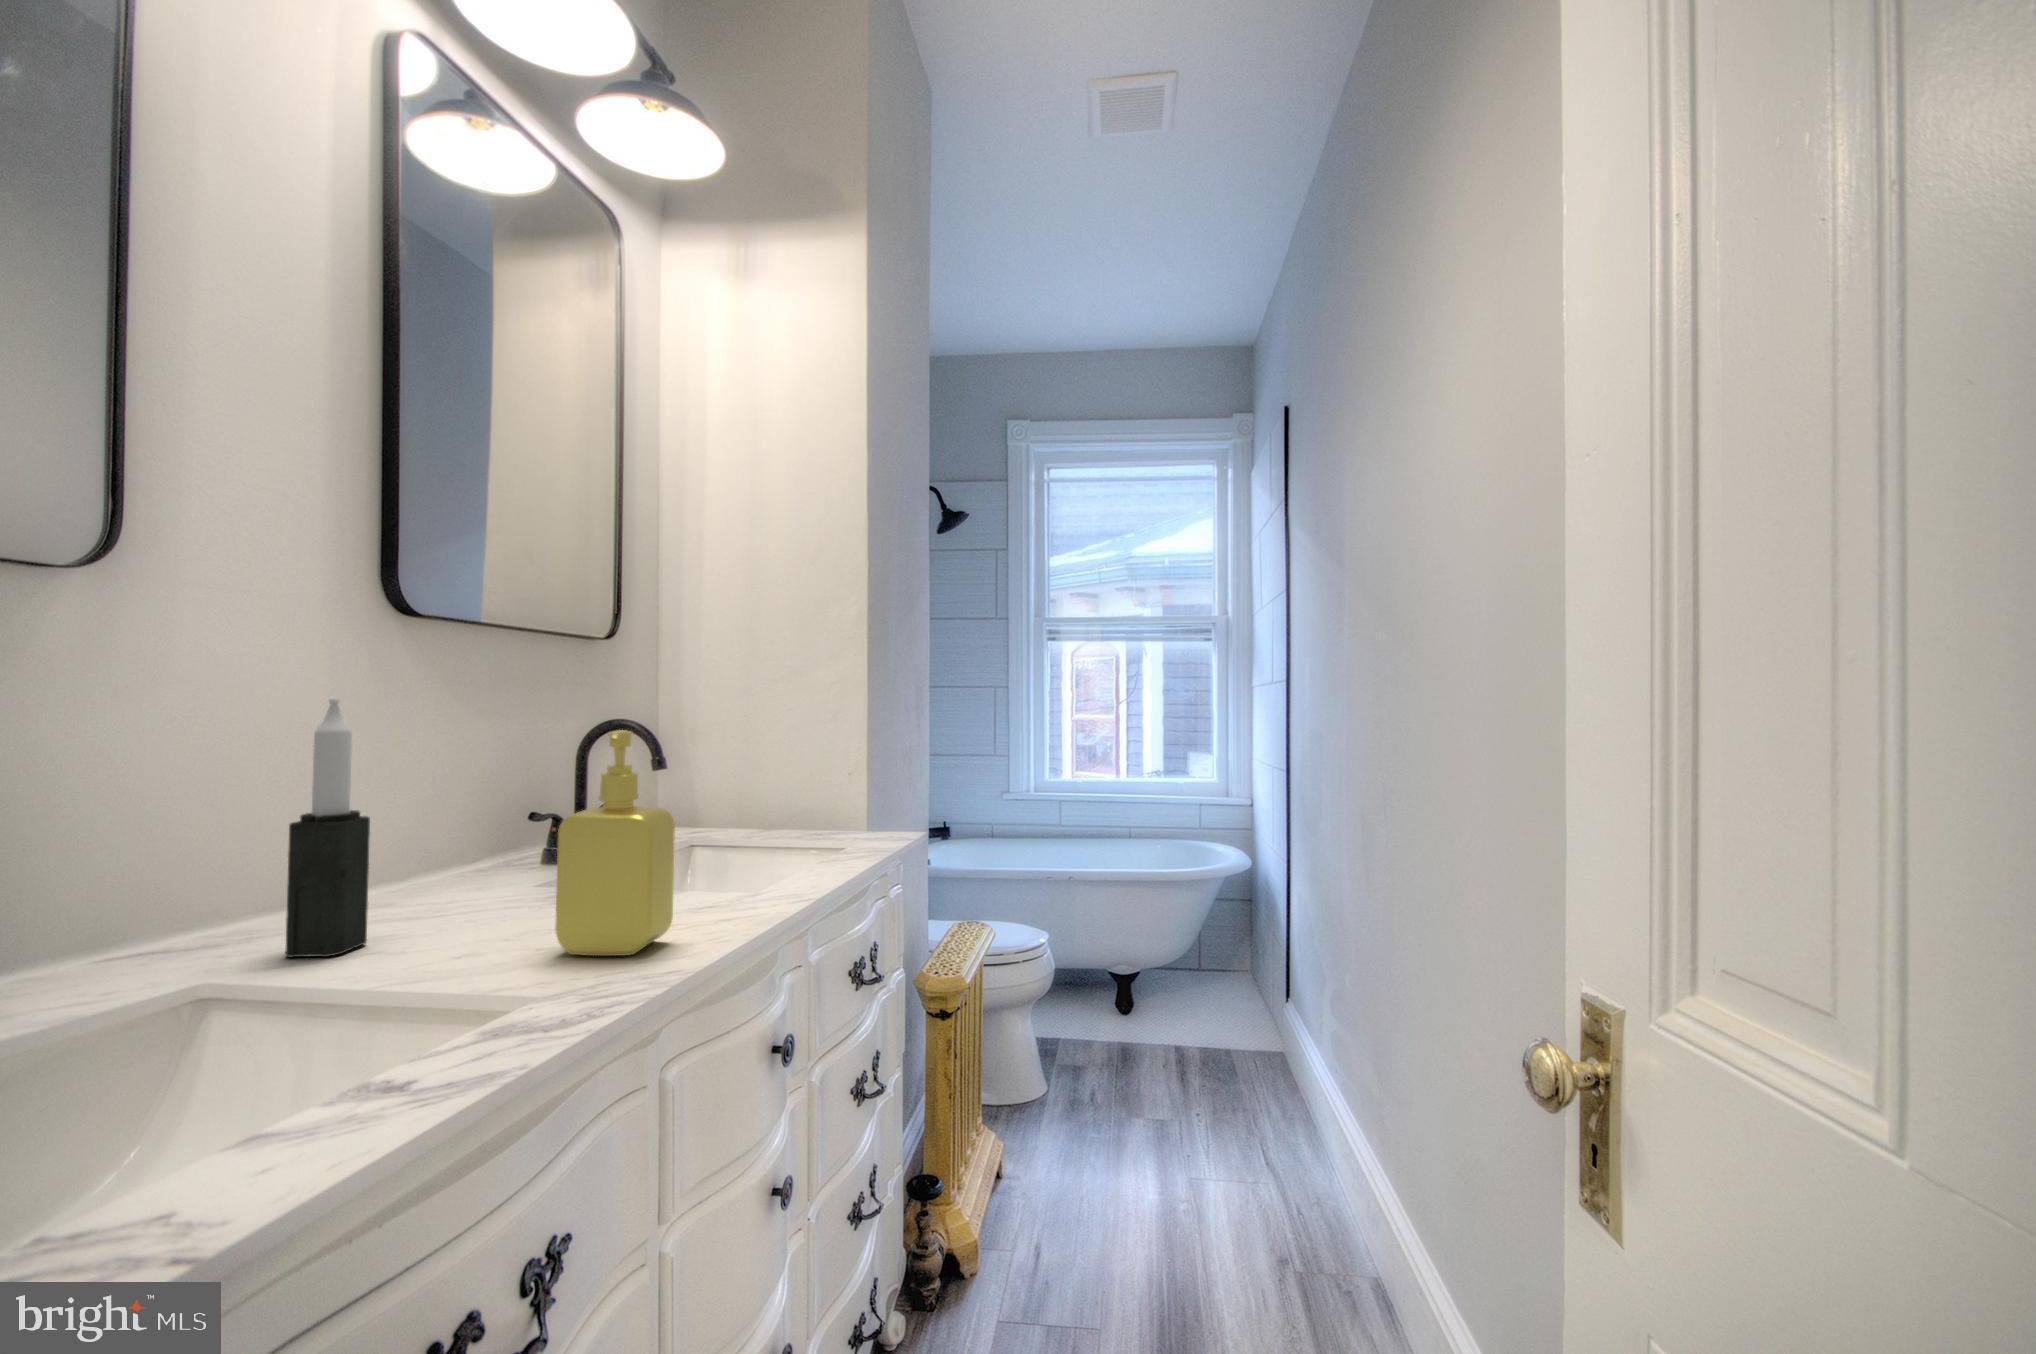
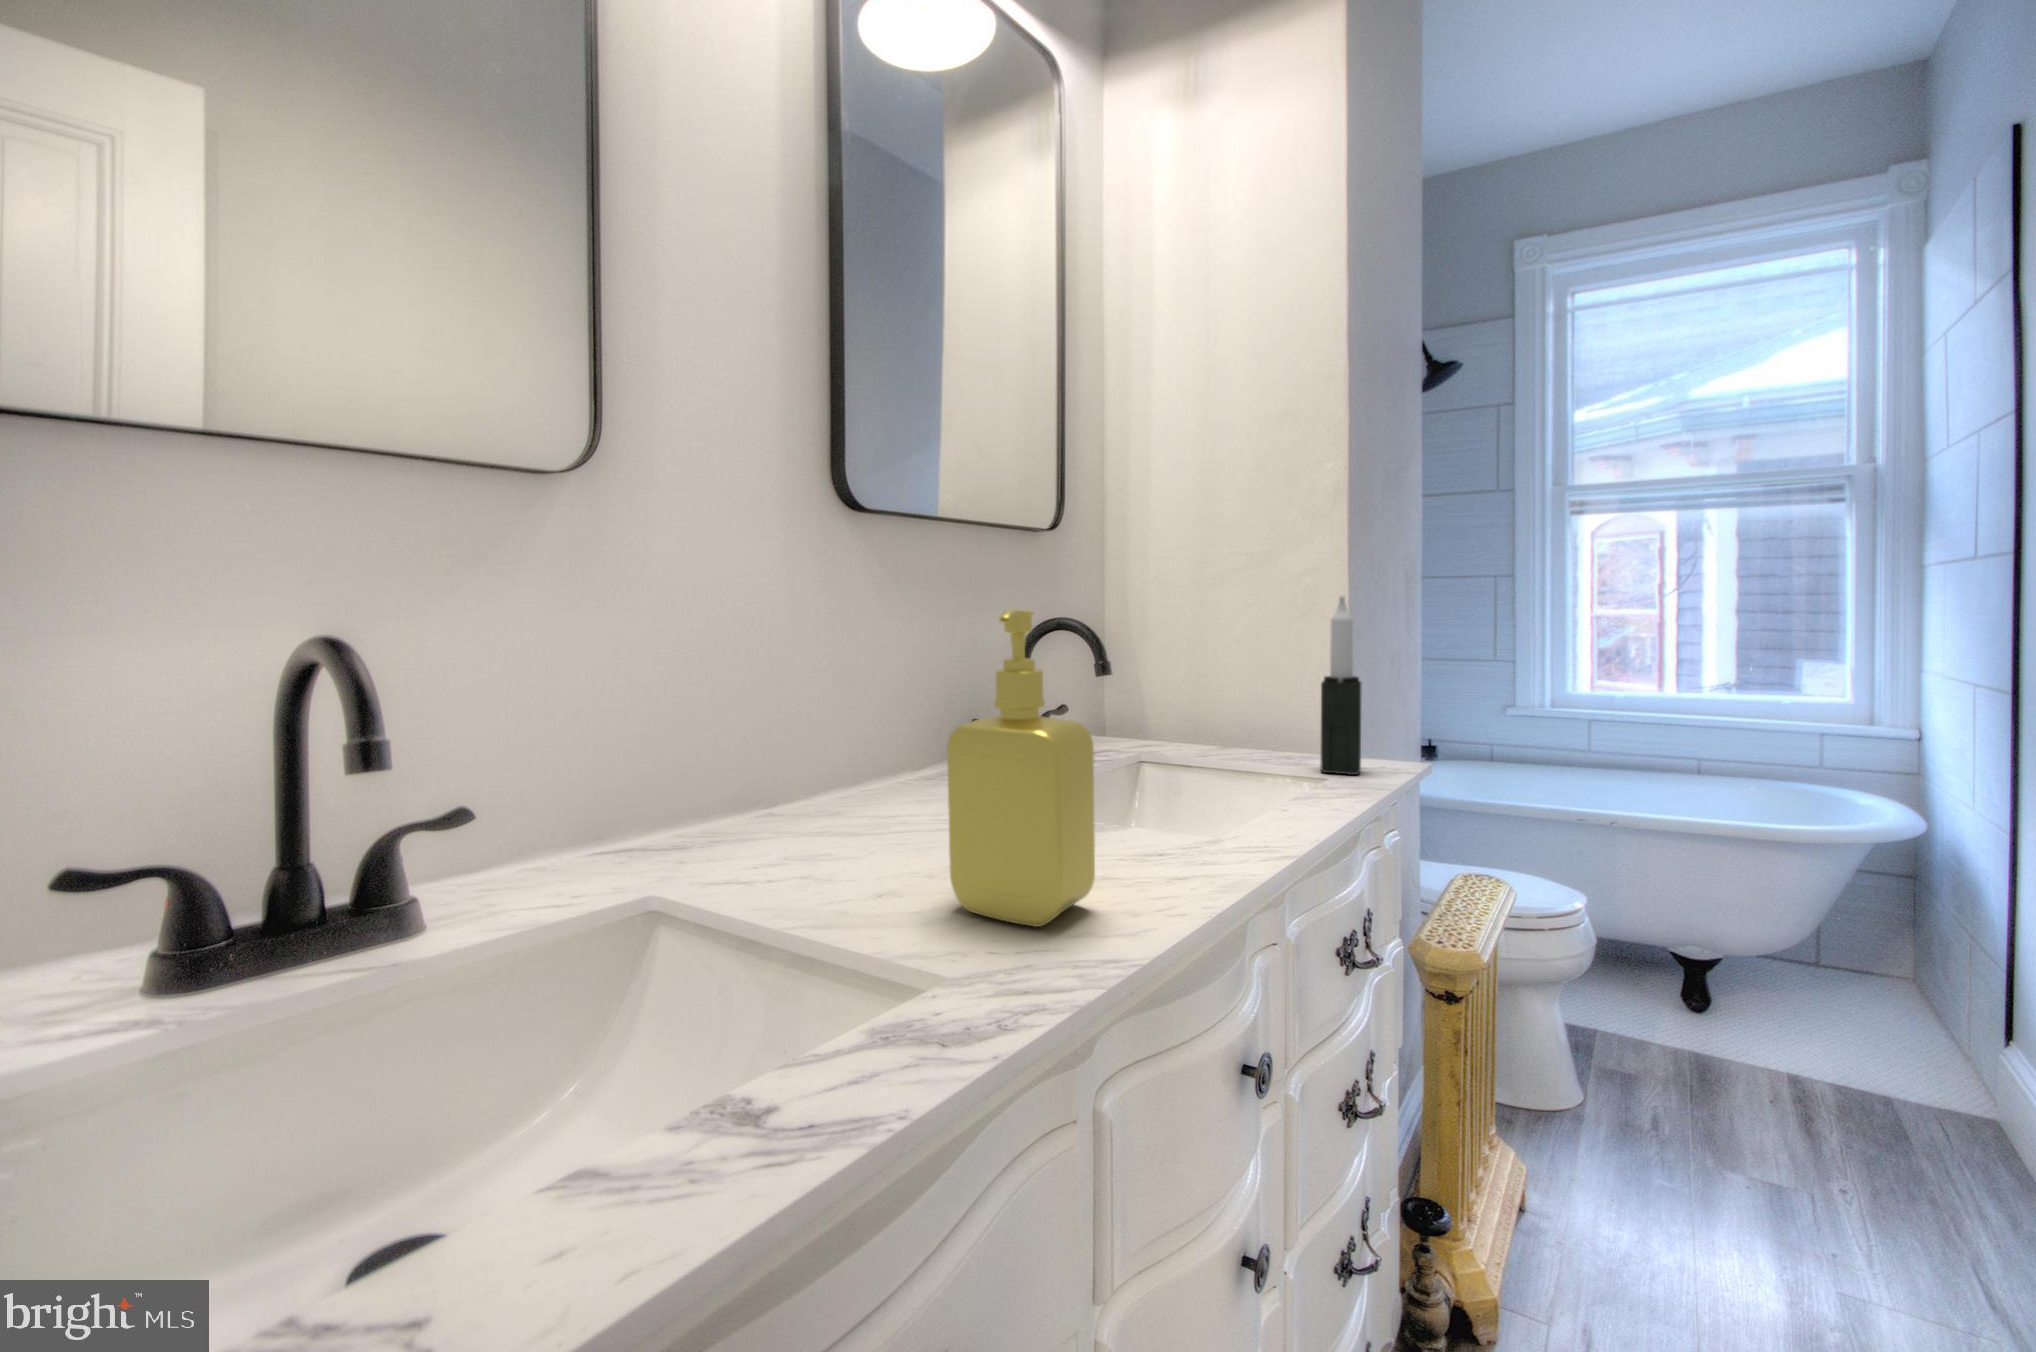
candle: present [285,697,370,957] -> present [1320,595,1362,775]

